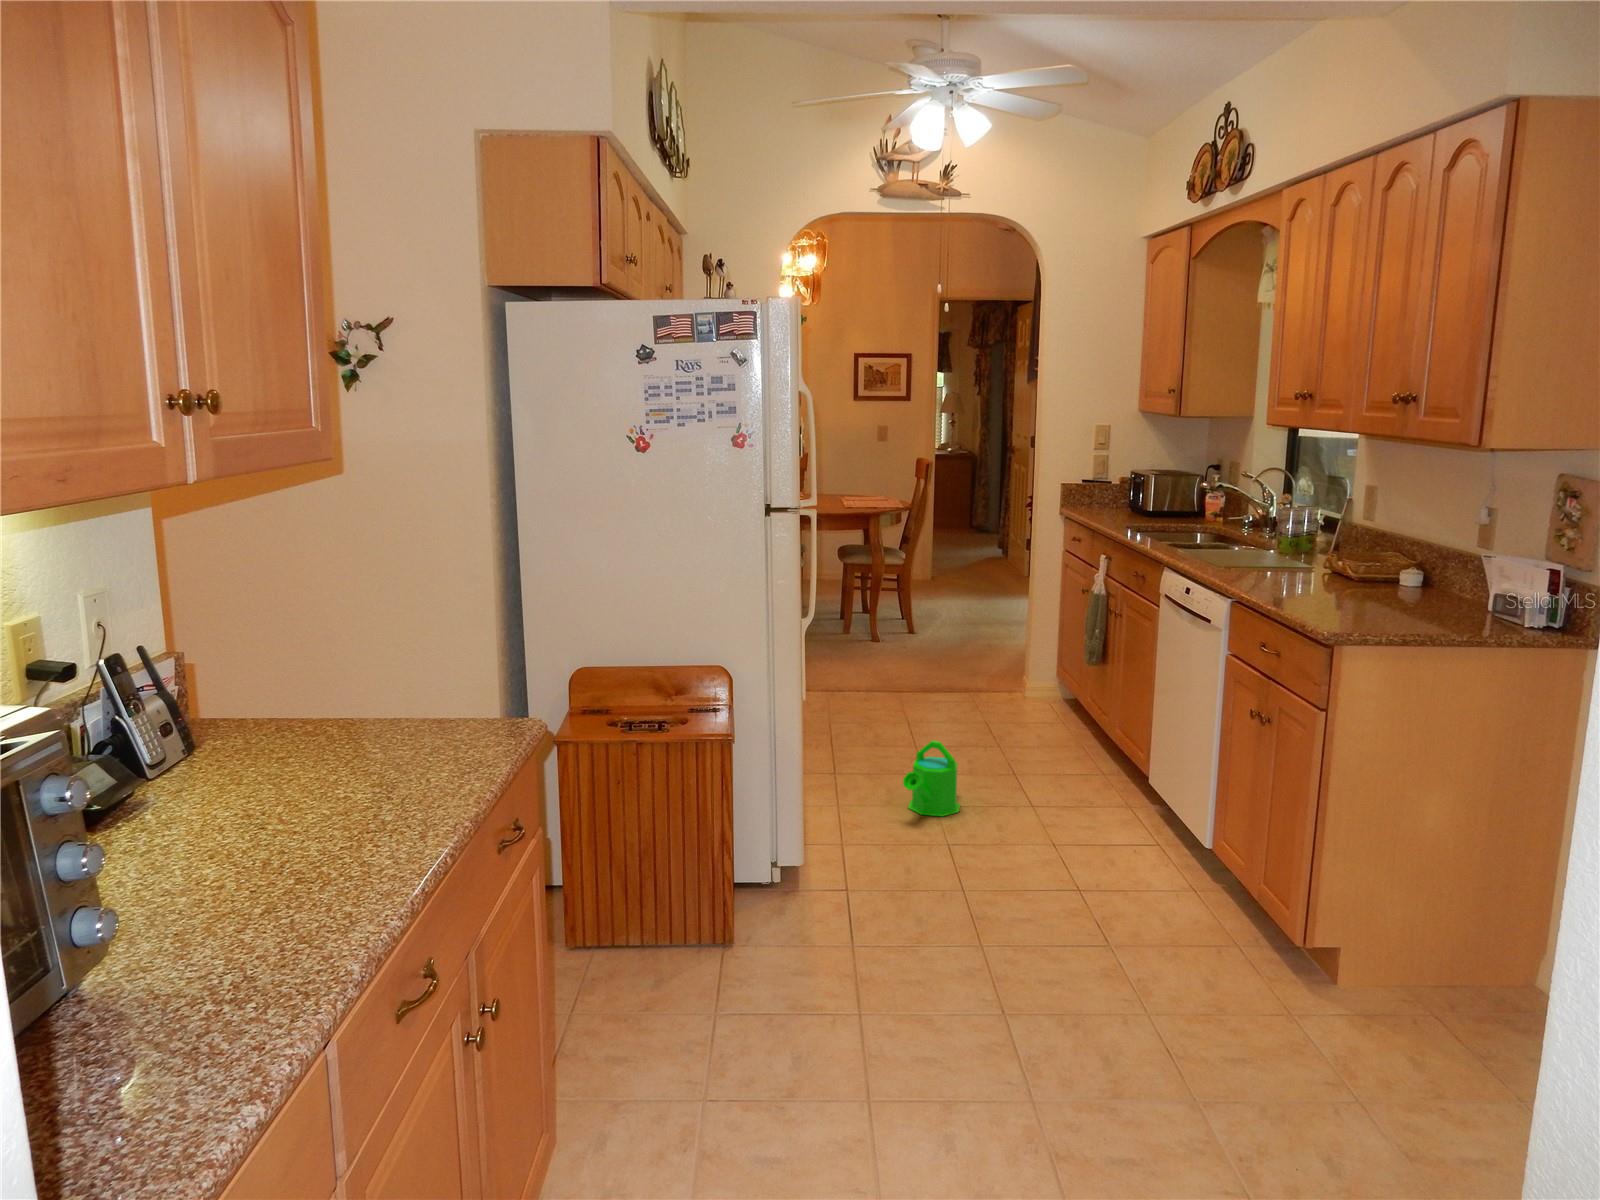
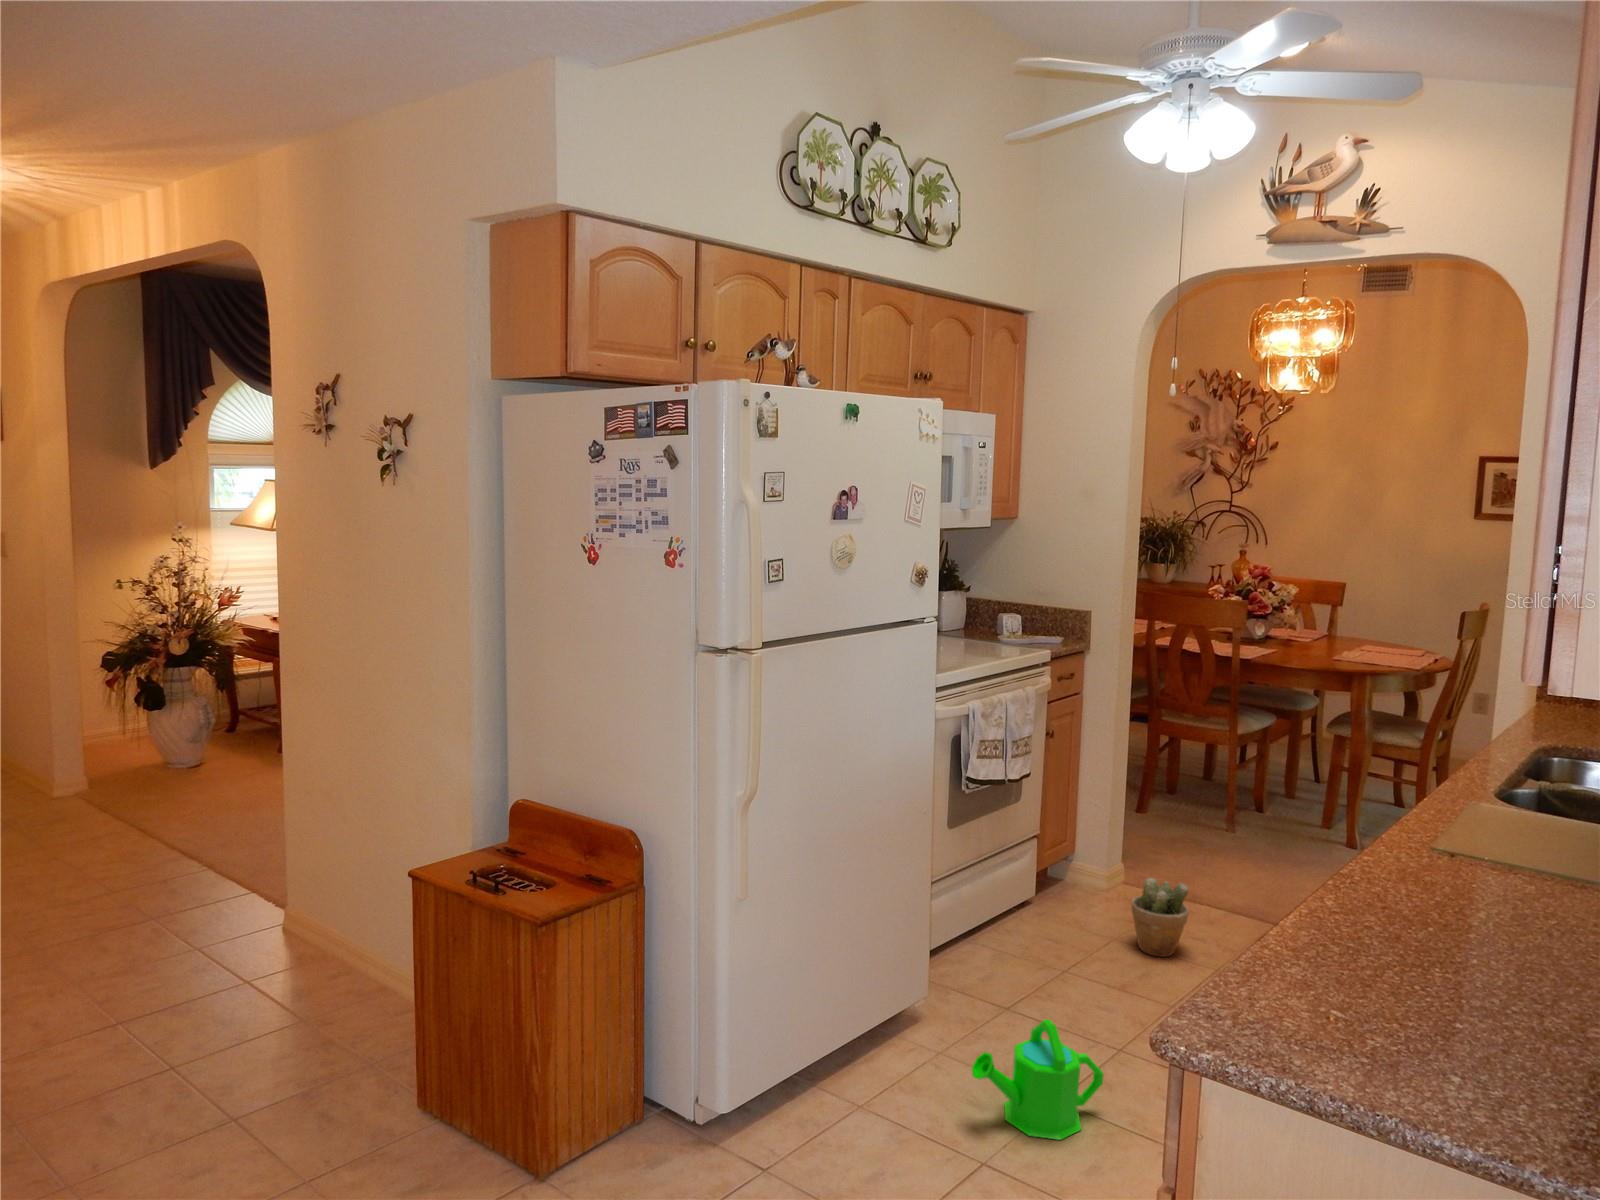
potted plant: none [841,661,881,717] -> present [1131,878,1189,957]

